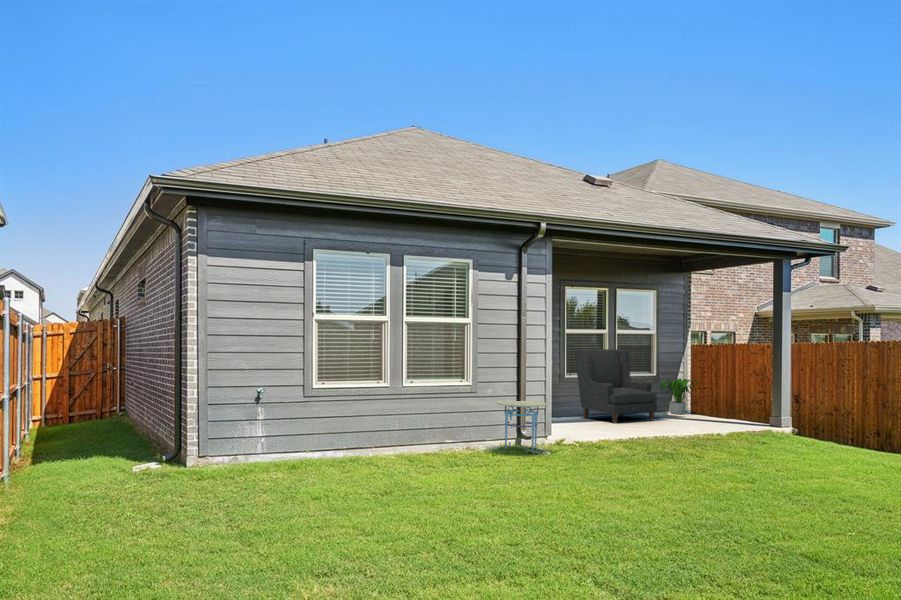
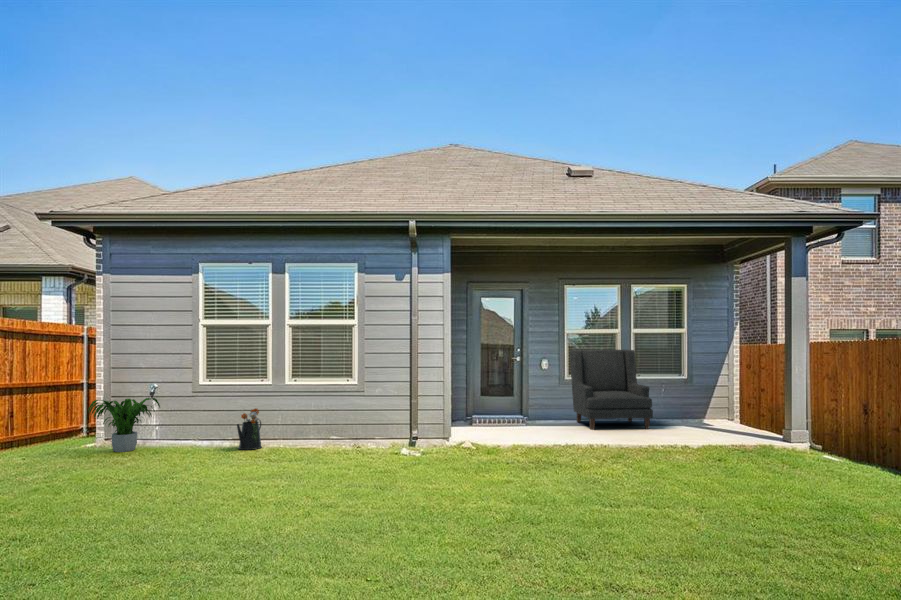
potted plant: present [660,379,698,414] -> present [88,398,160,452]
side table: present [496,401,547,451] -> none [370,401,422,454]
watering can: none [366,412,392,458] -> present [237,409,262,450]

